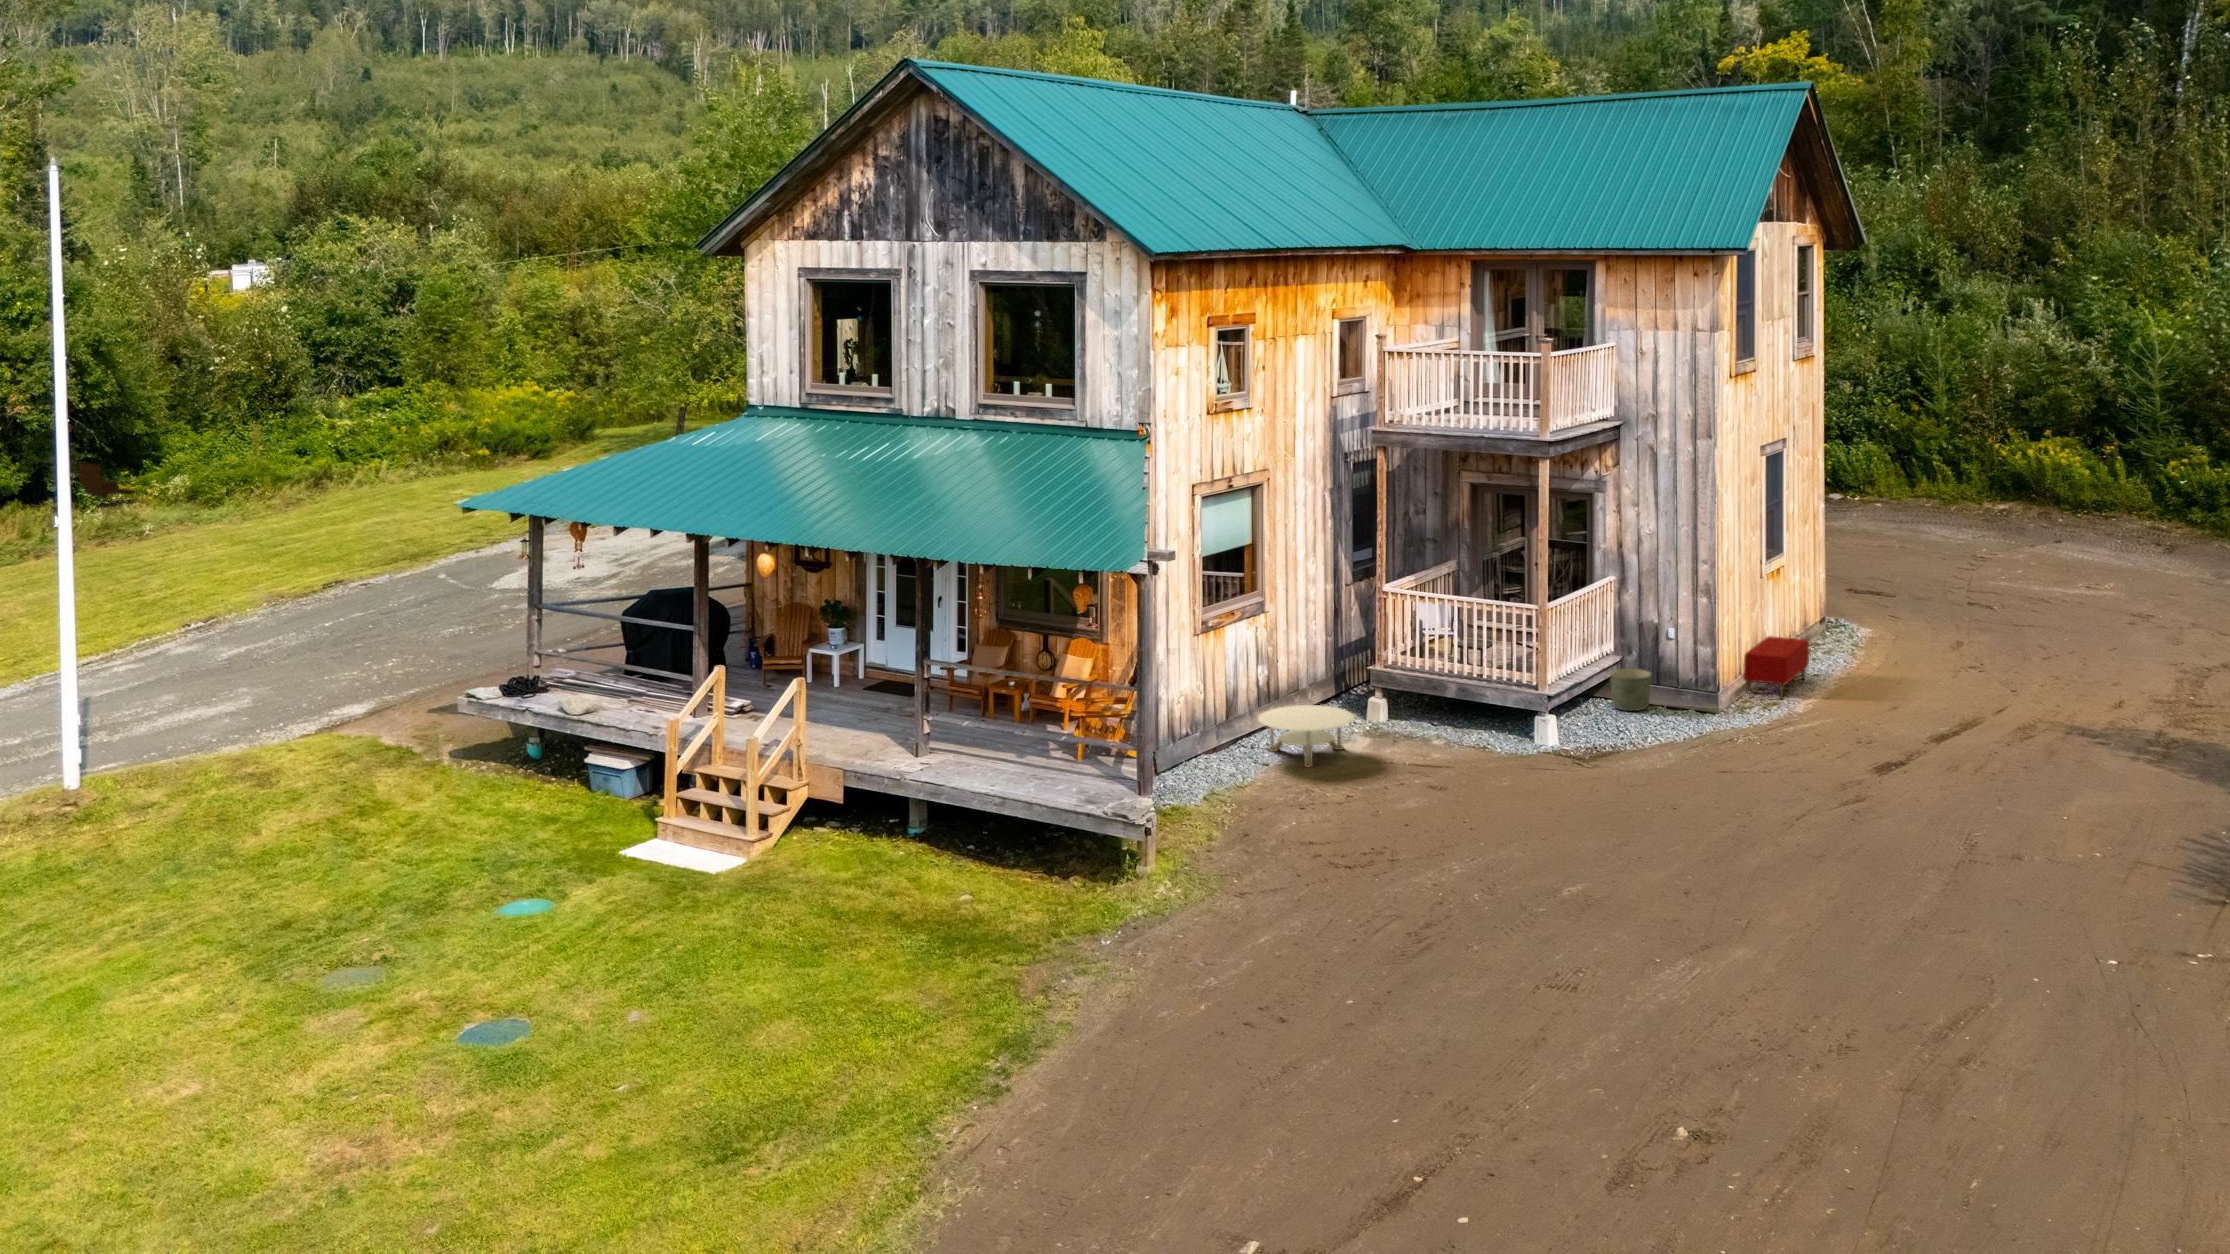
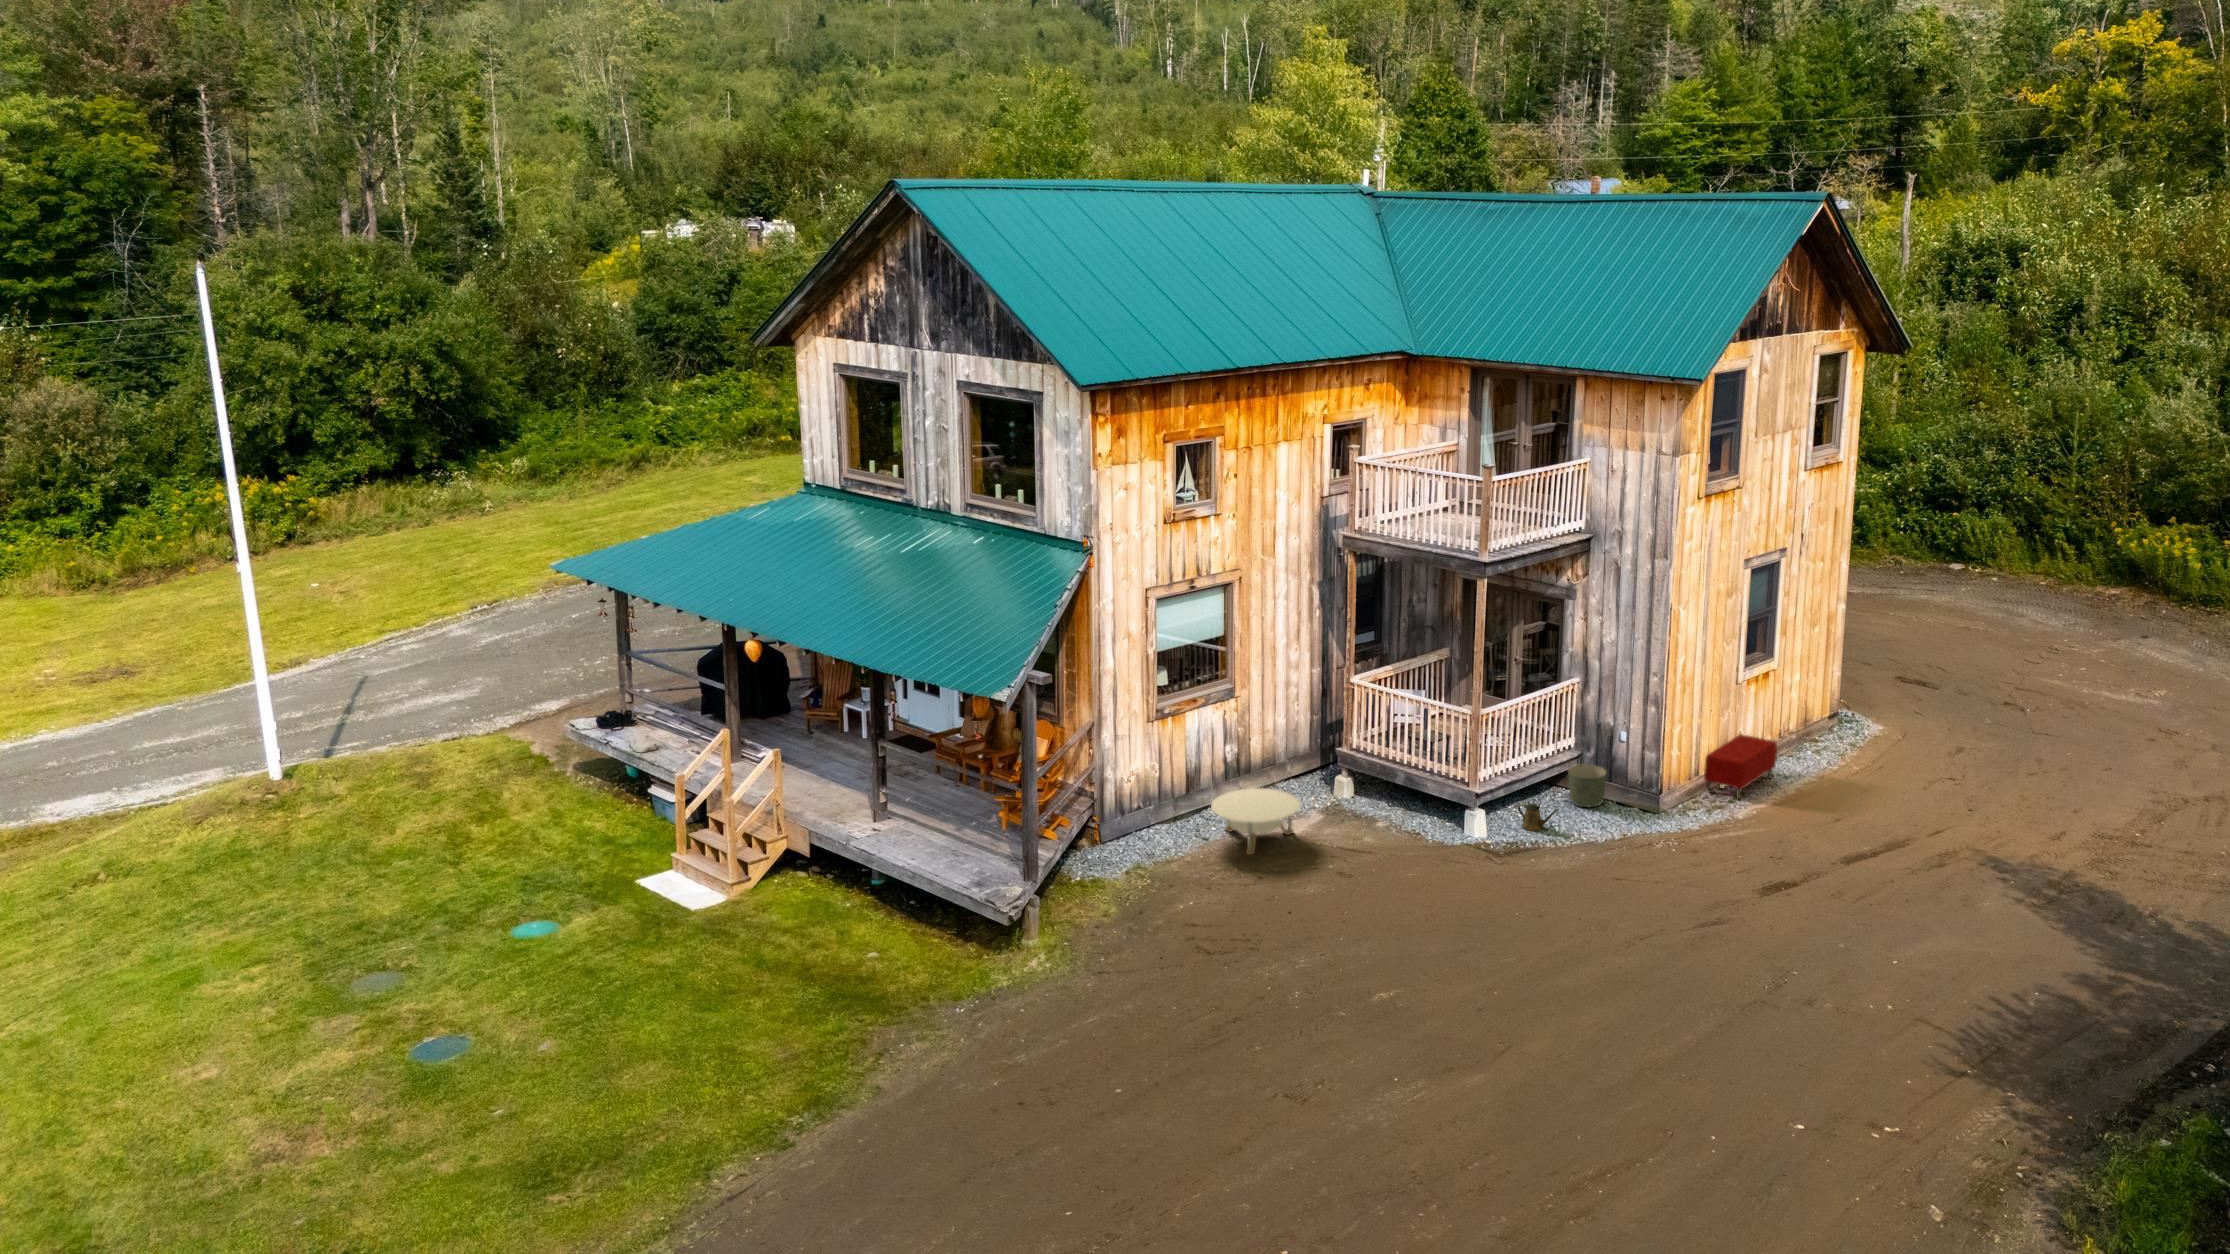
lounge chair: present [78,464,135,504] -> none [437,443,485,479]
watering can: none [1571,705,1618,732] -> present [1518,804,1559,831]

